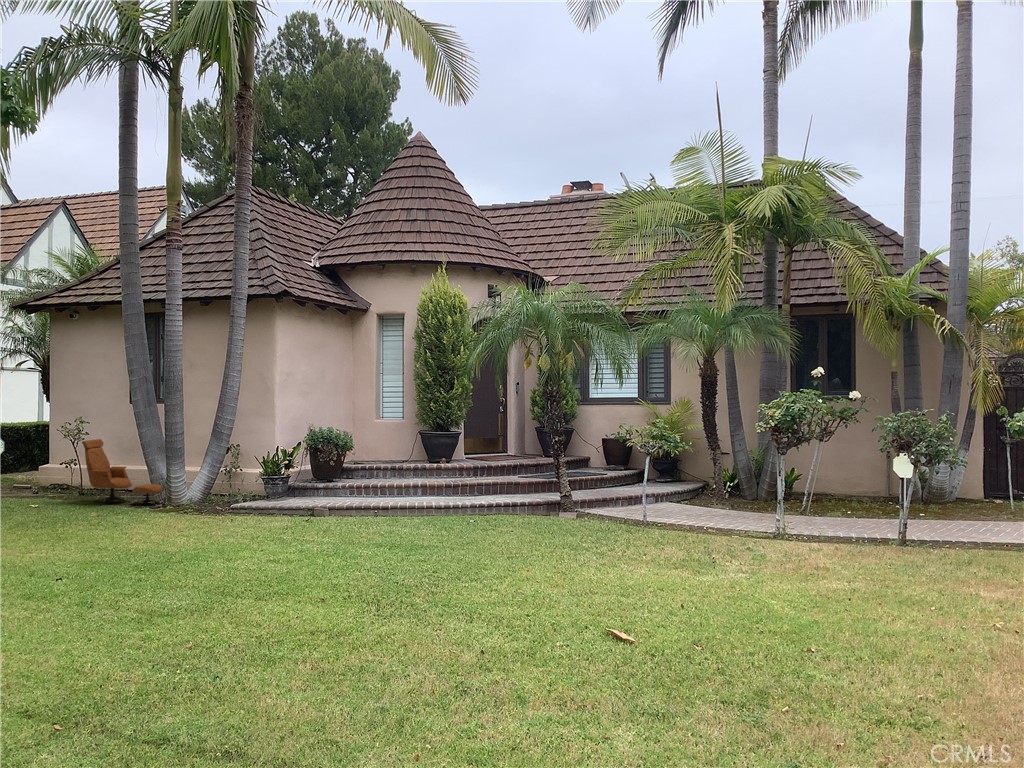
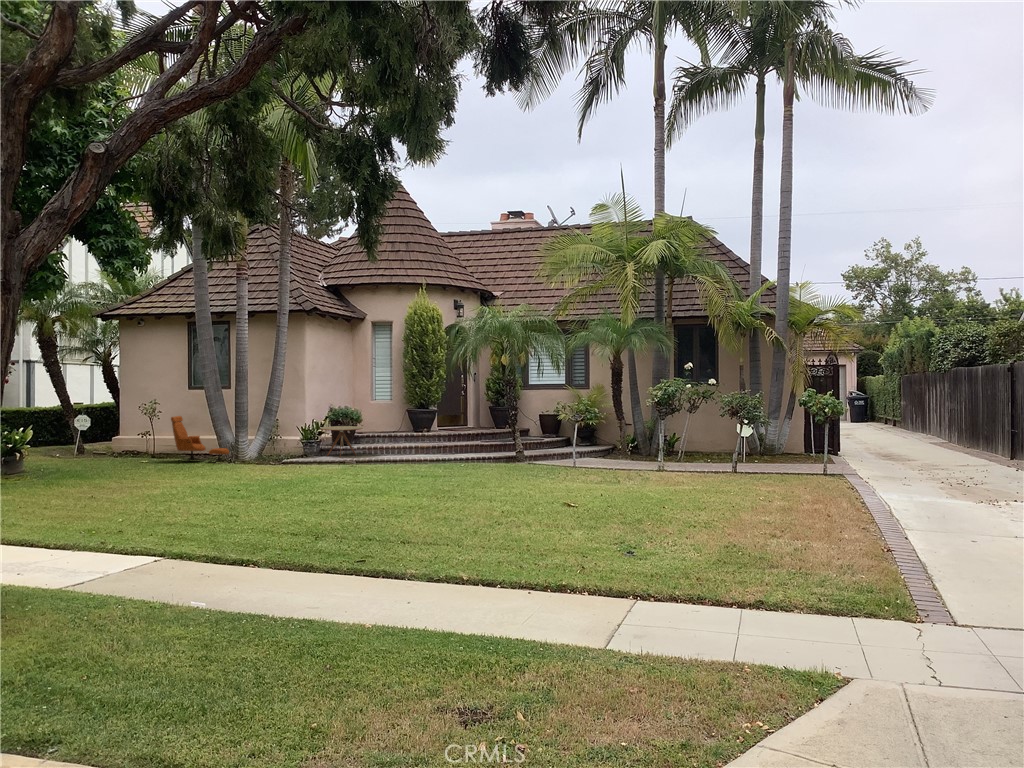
round table: none [293,454,352,499] -> present [320,426,363,457]

